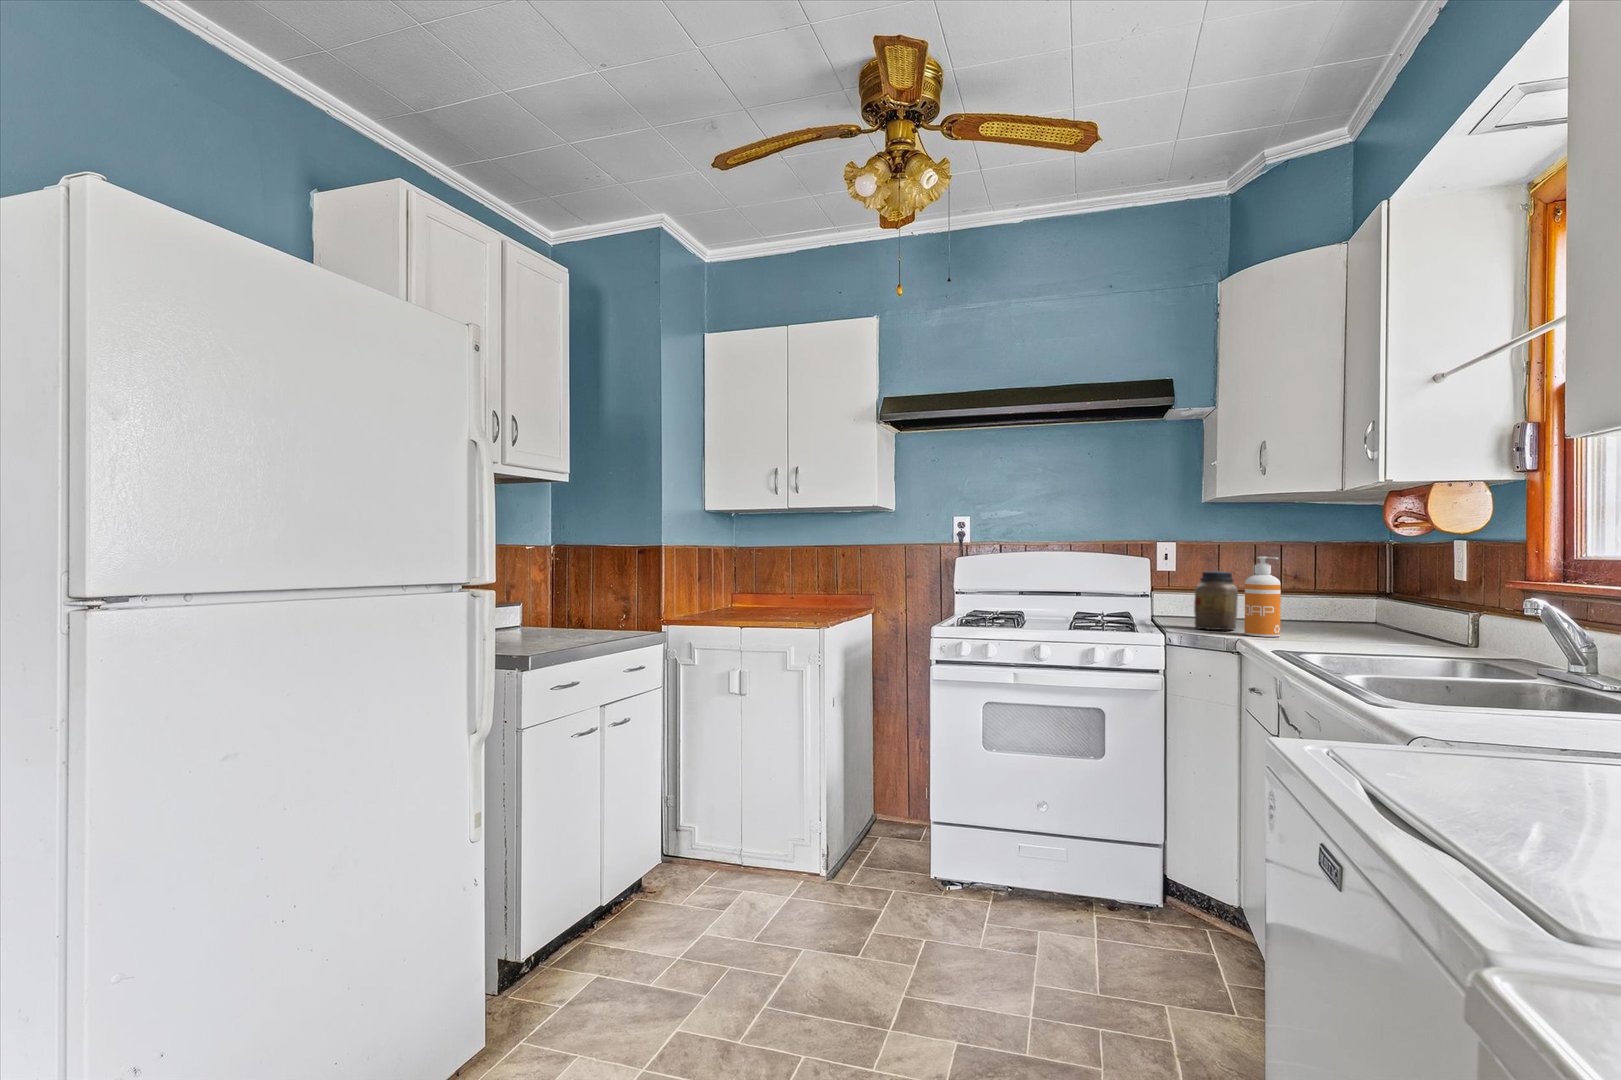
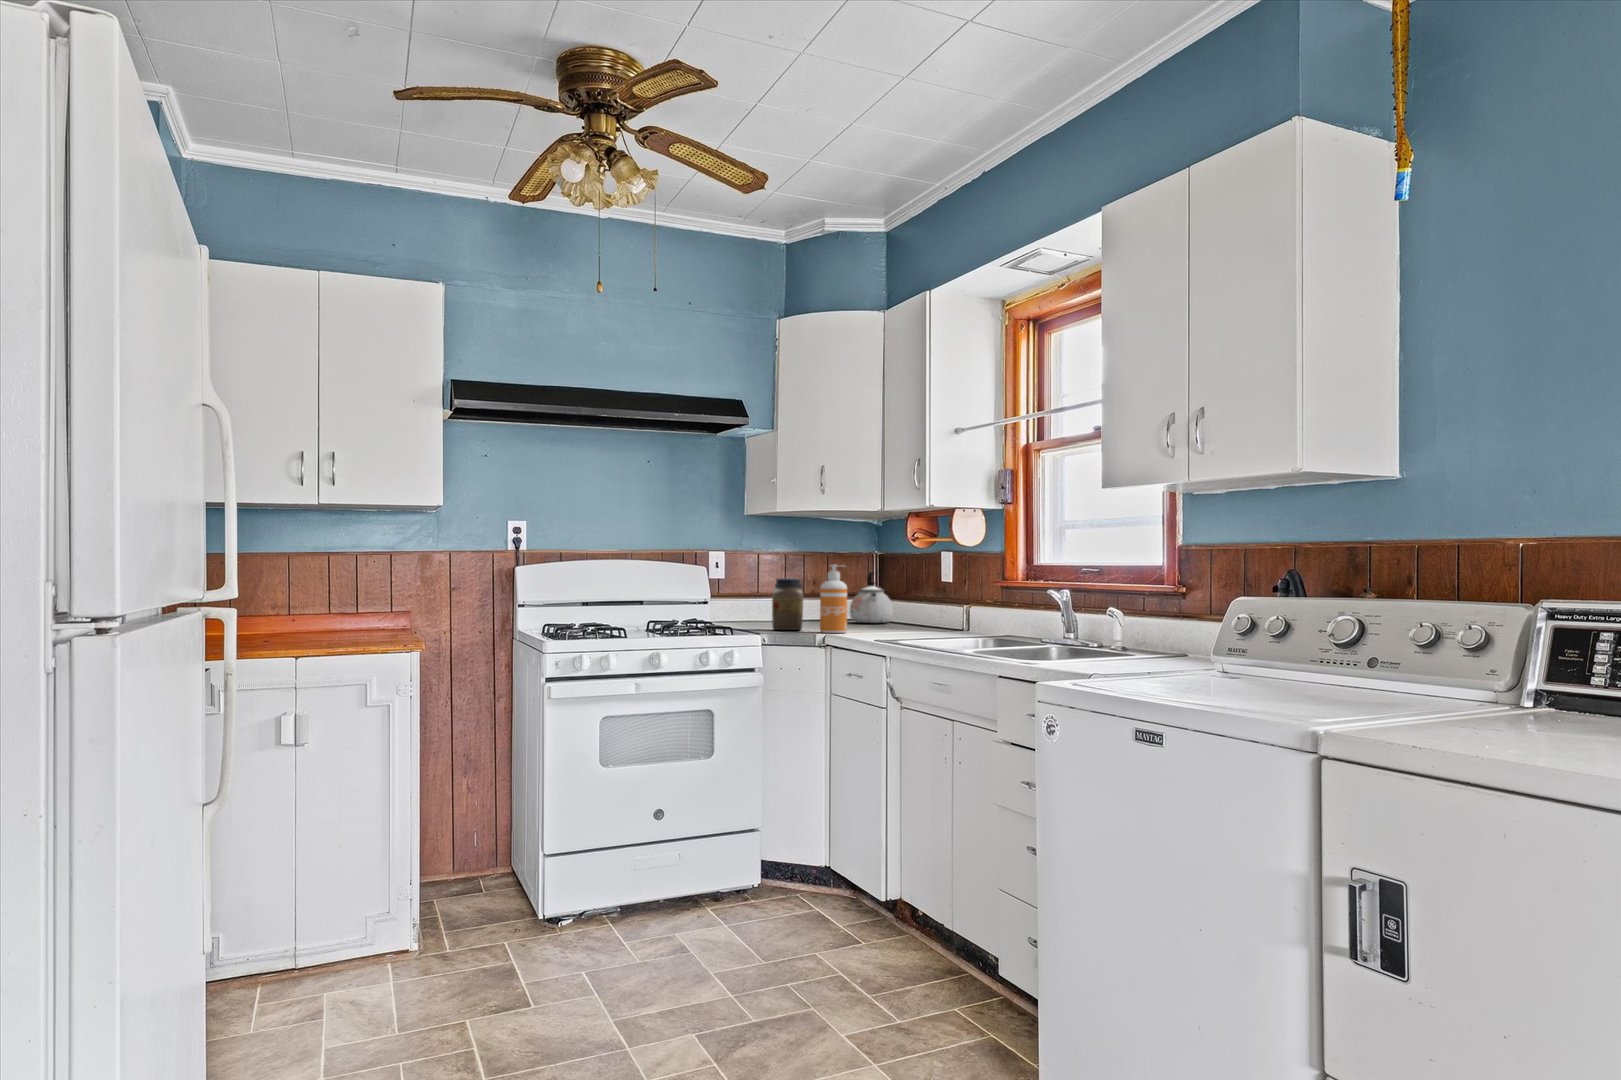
kettle: none [1336,566,1399,628] -> present [850,572,893,623]

